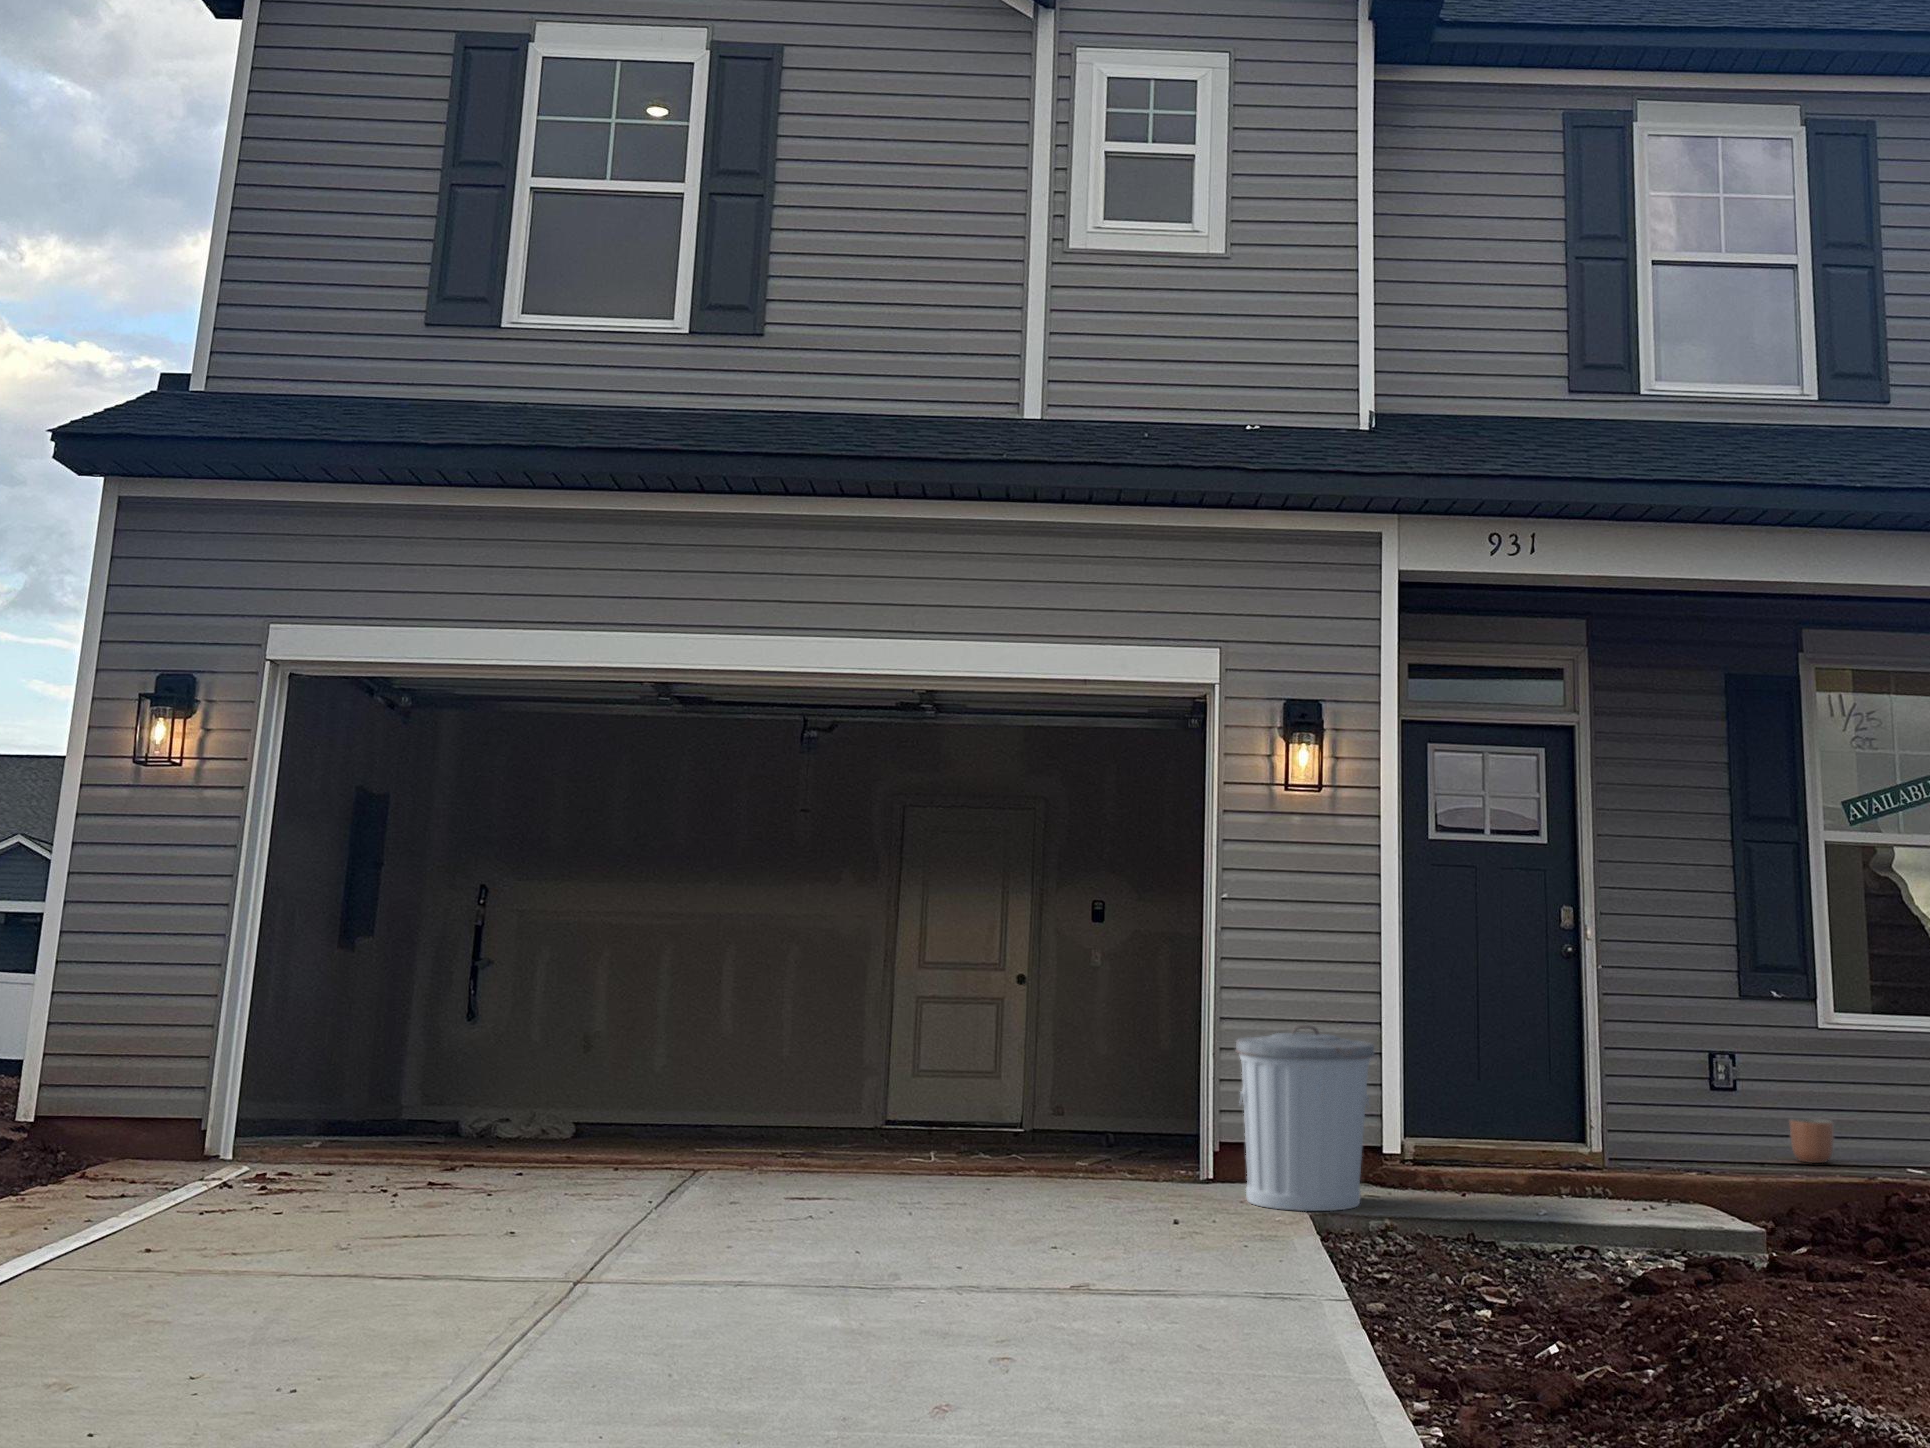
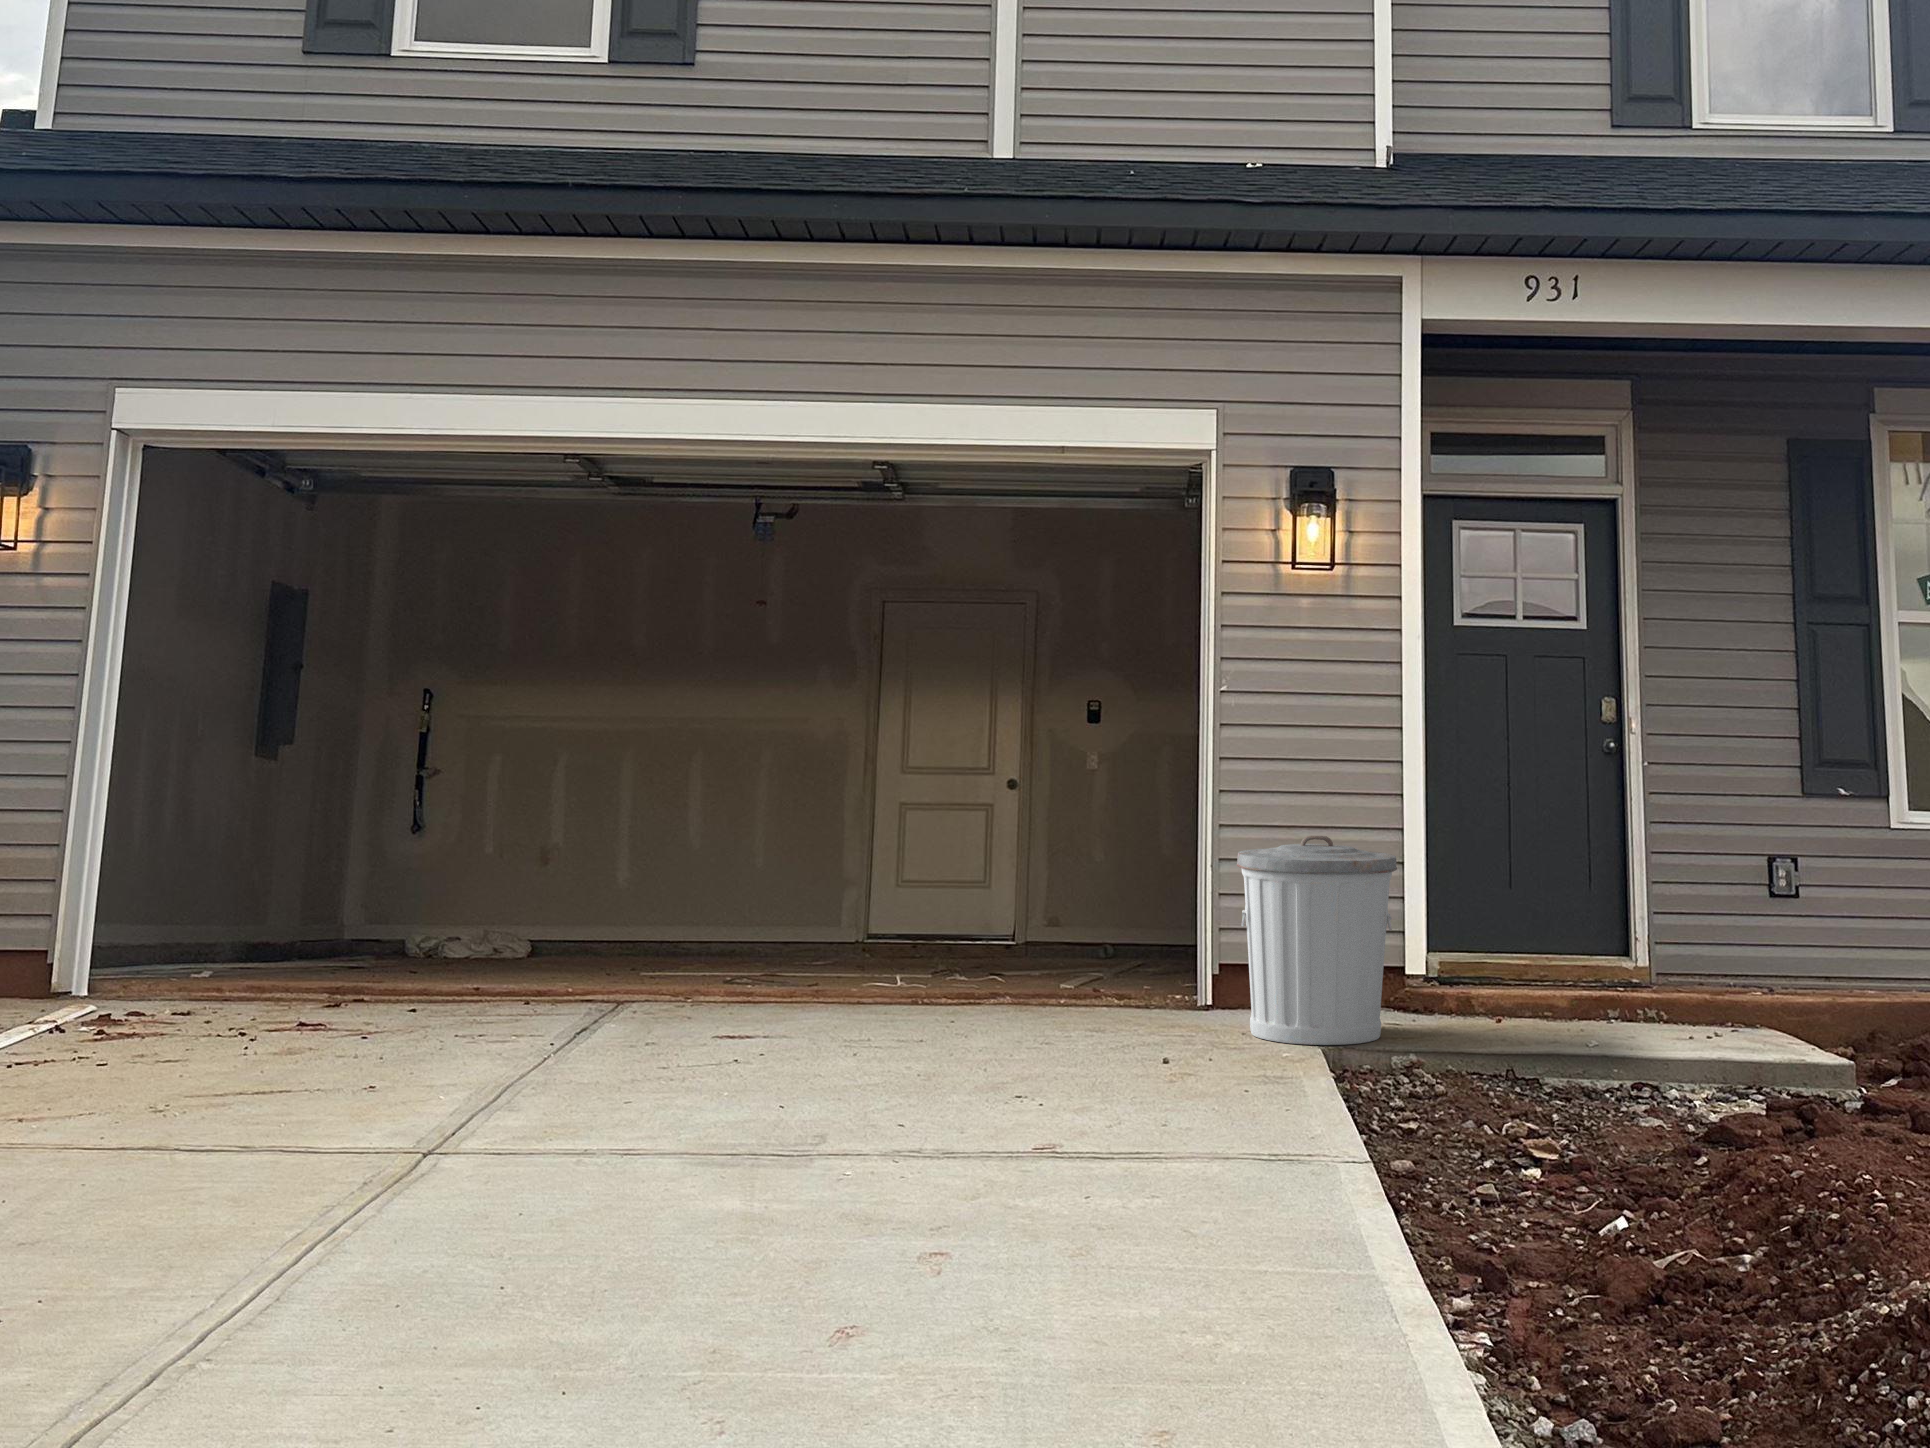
planter: present [1790,1118,1834,1163] -> none [1859,932,1909,981]

